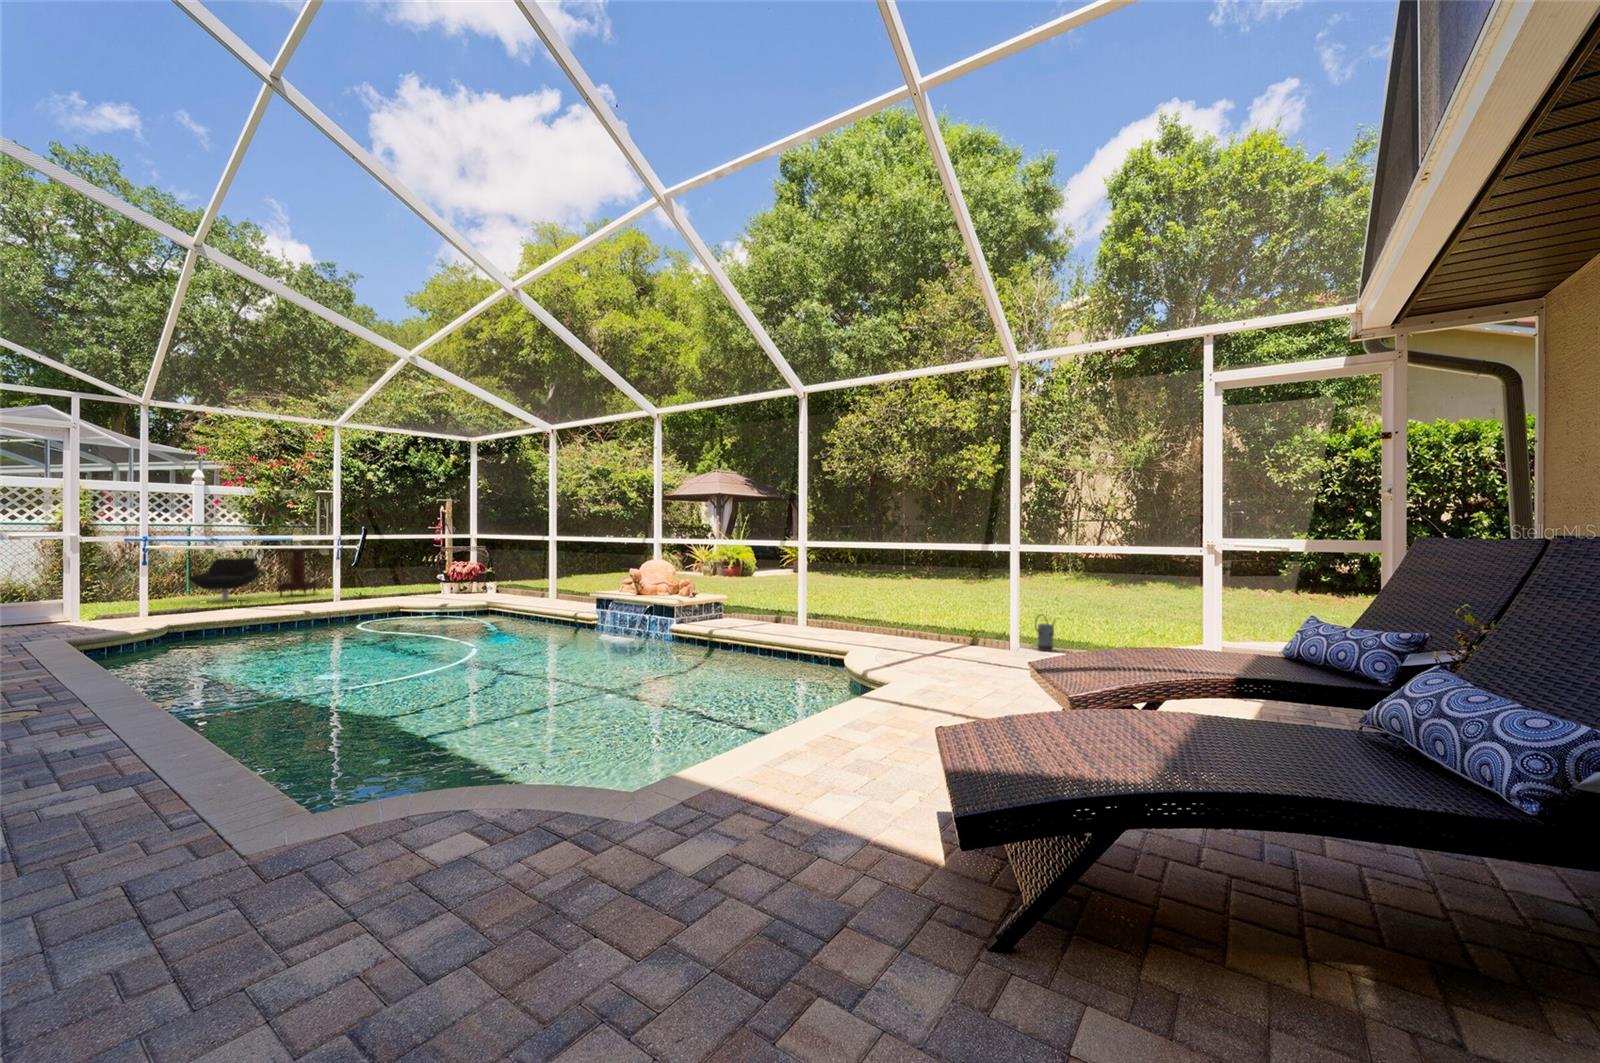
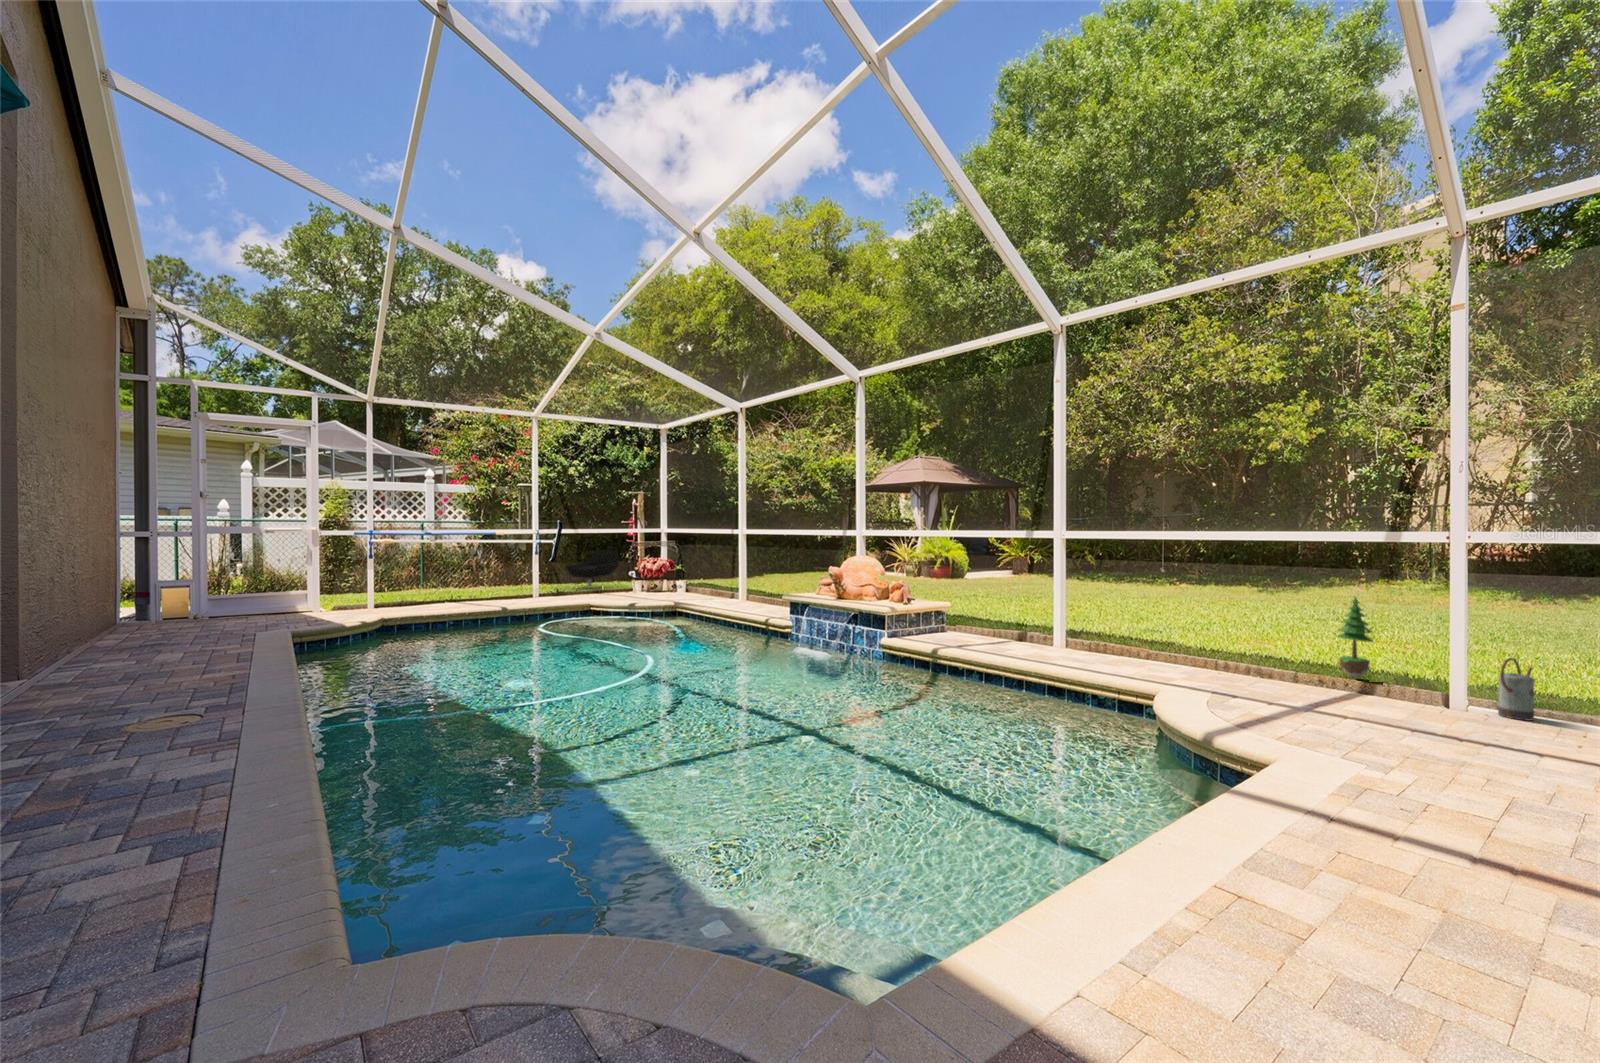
side table: present [278,549,318,597] -> none [491,543,527,590]
lounge chair: present [189,558,259,603] -> present [566,551,618,587]
potted tree: none [972,580,993,636] -> present [1336,597,1373,678]

